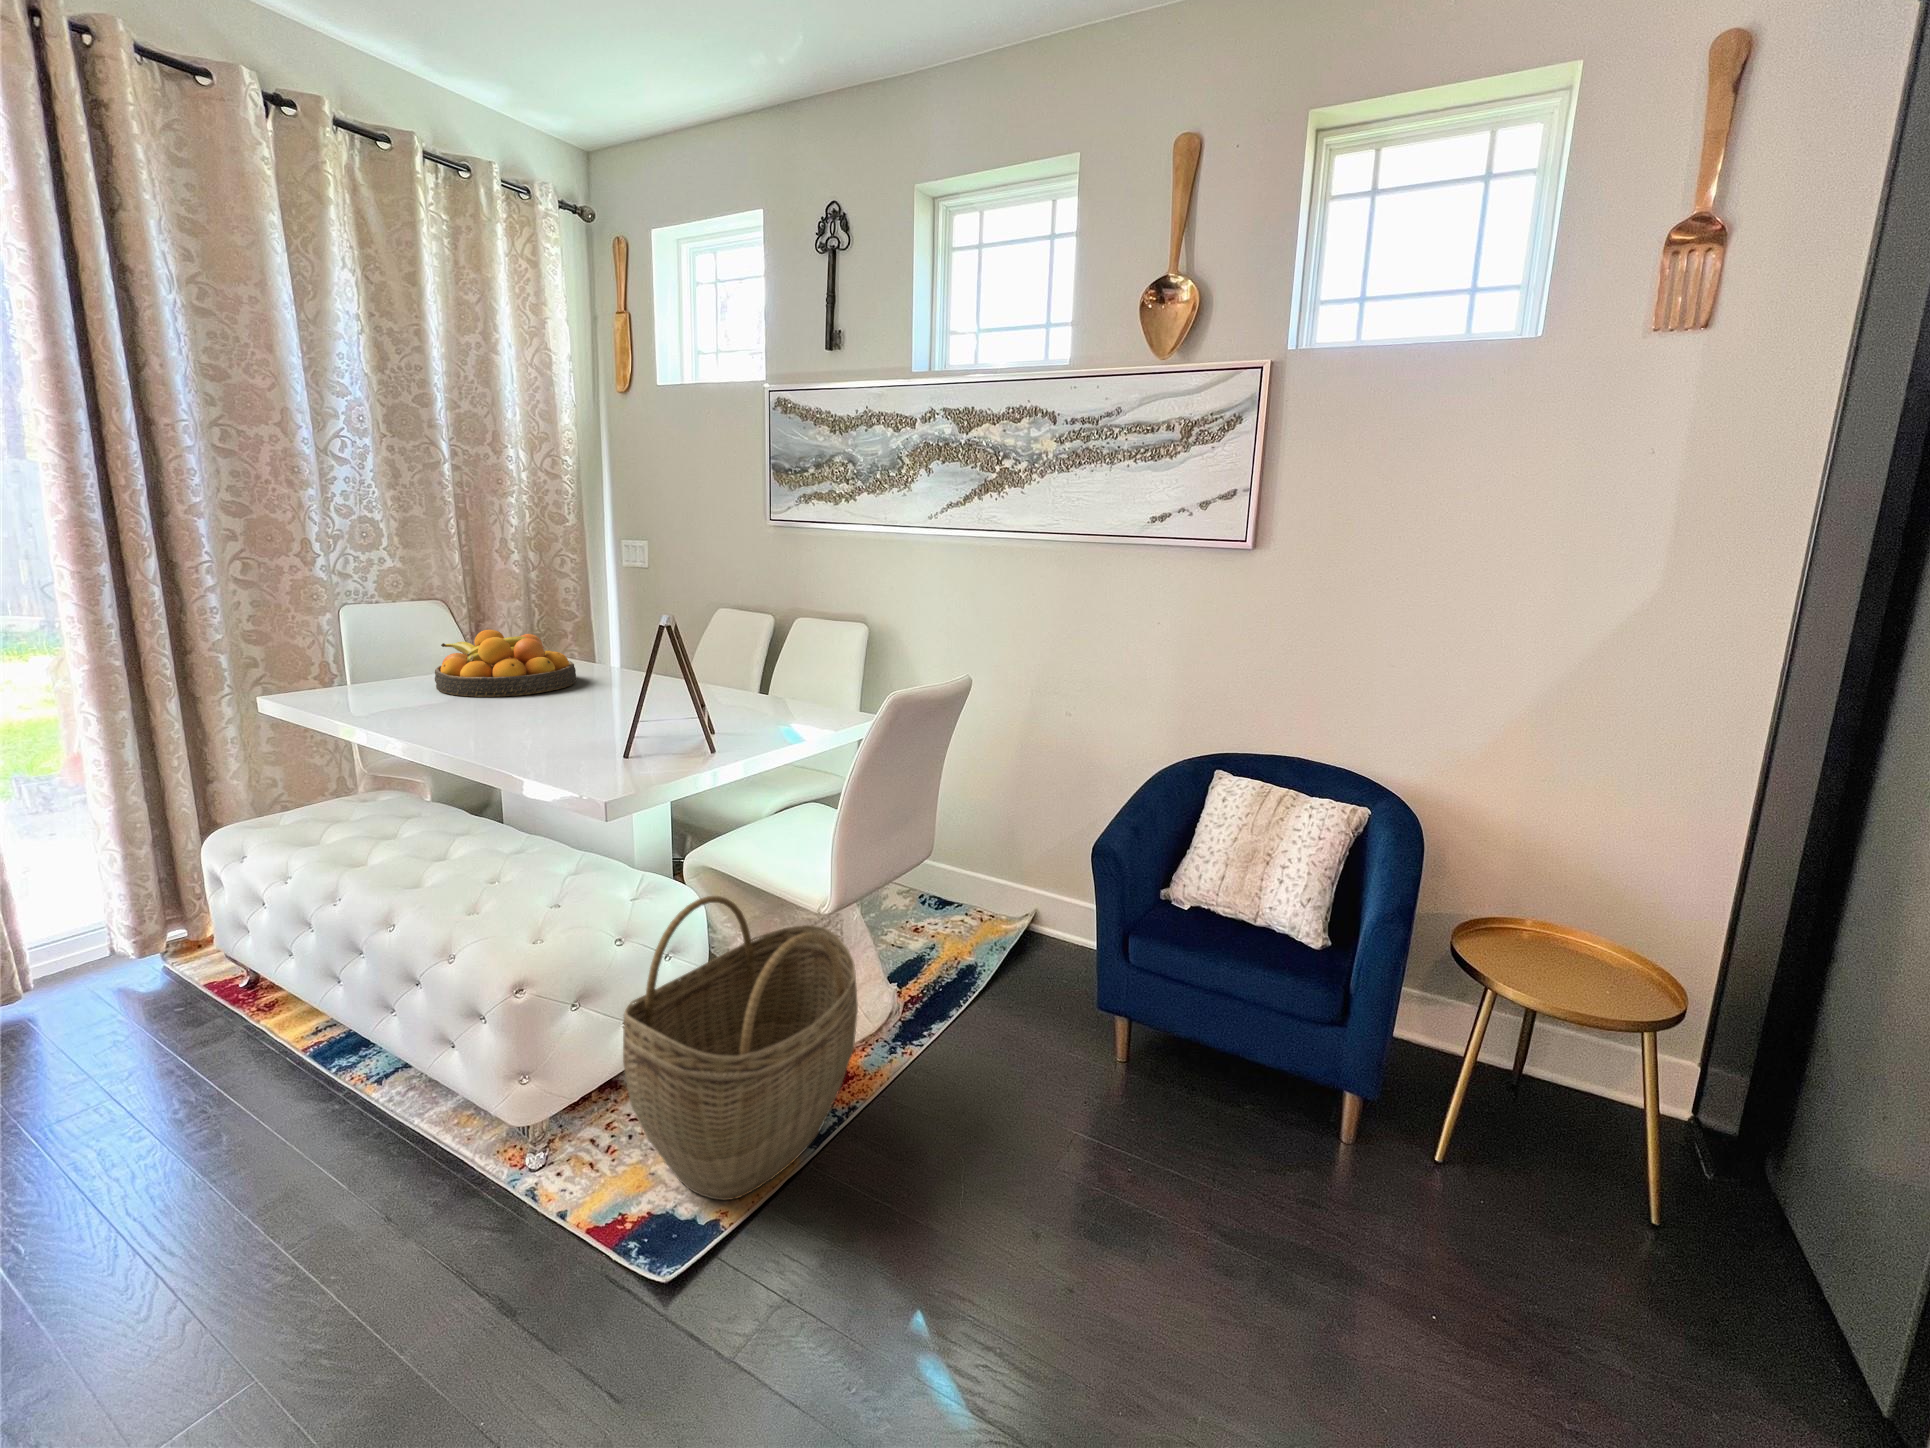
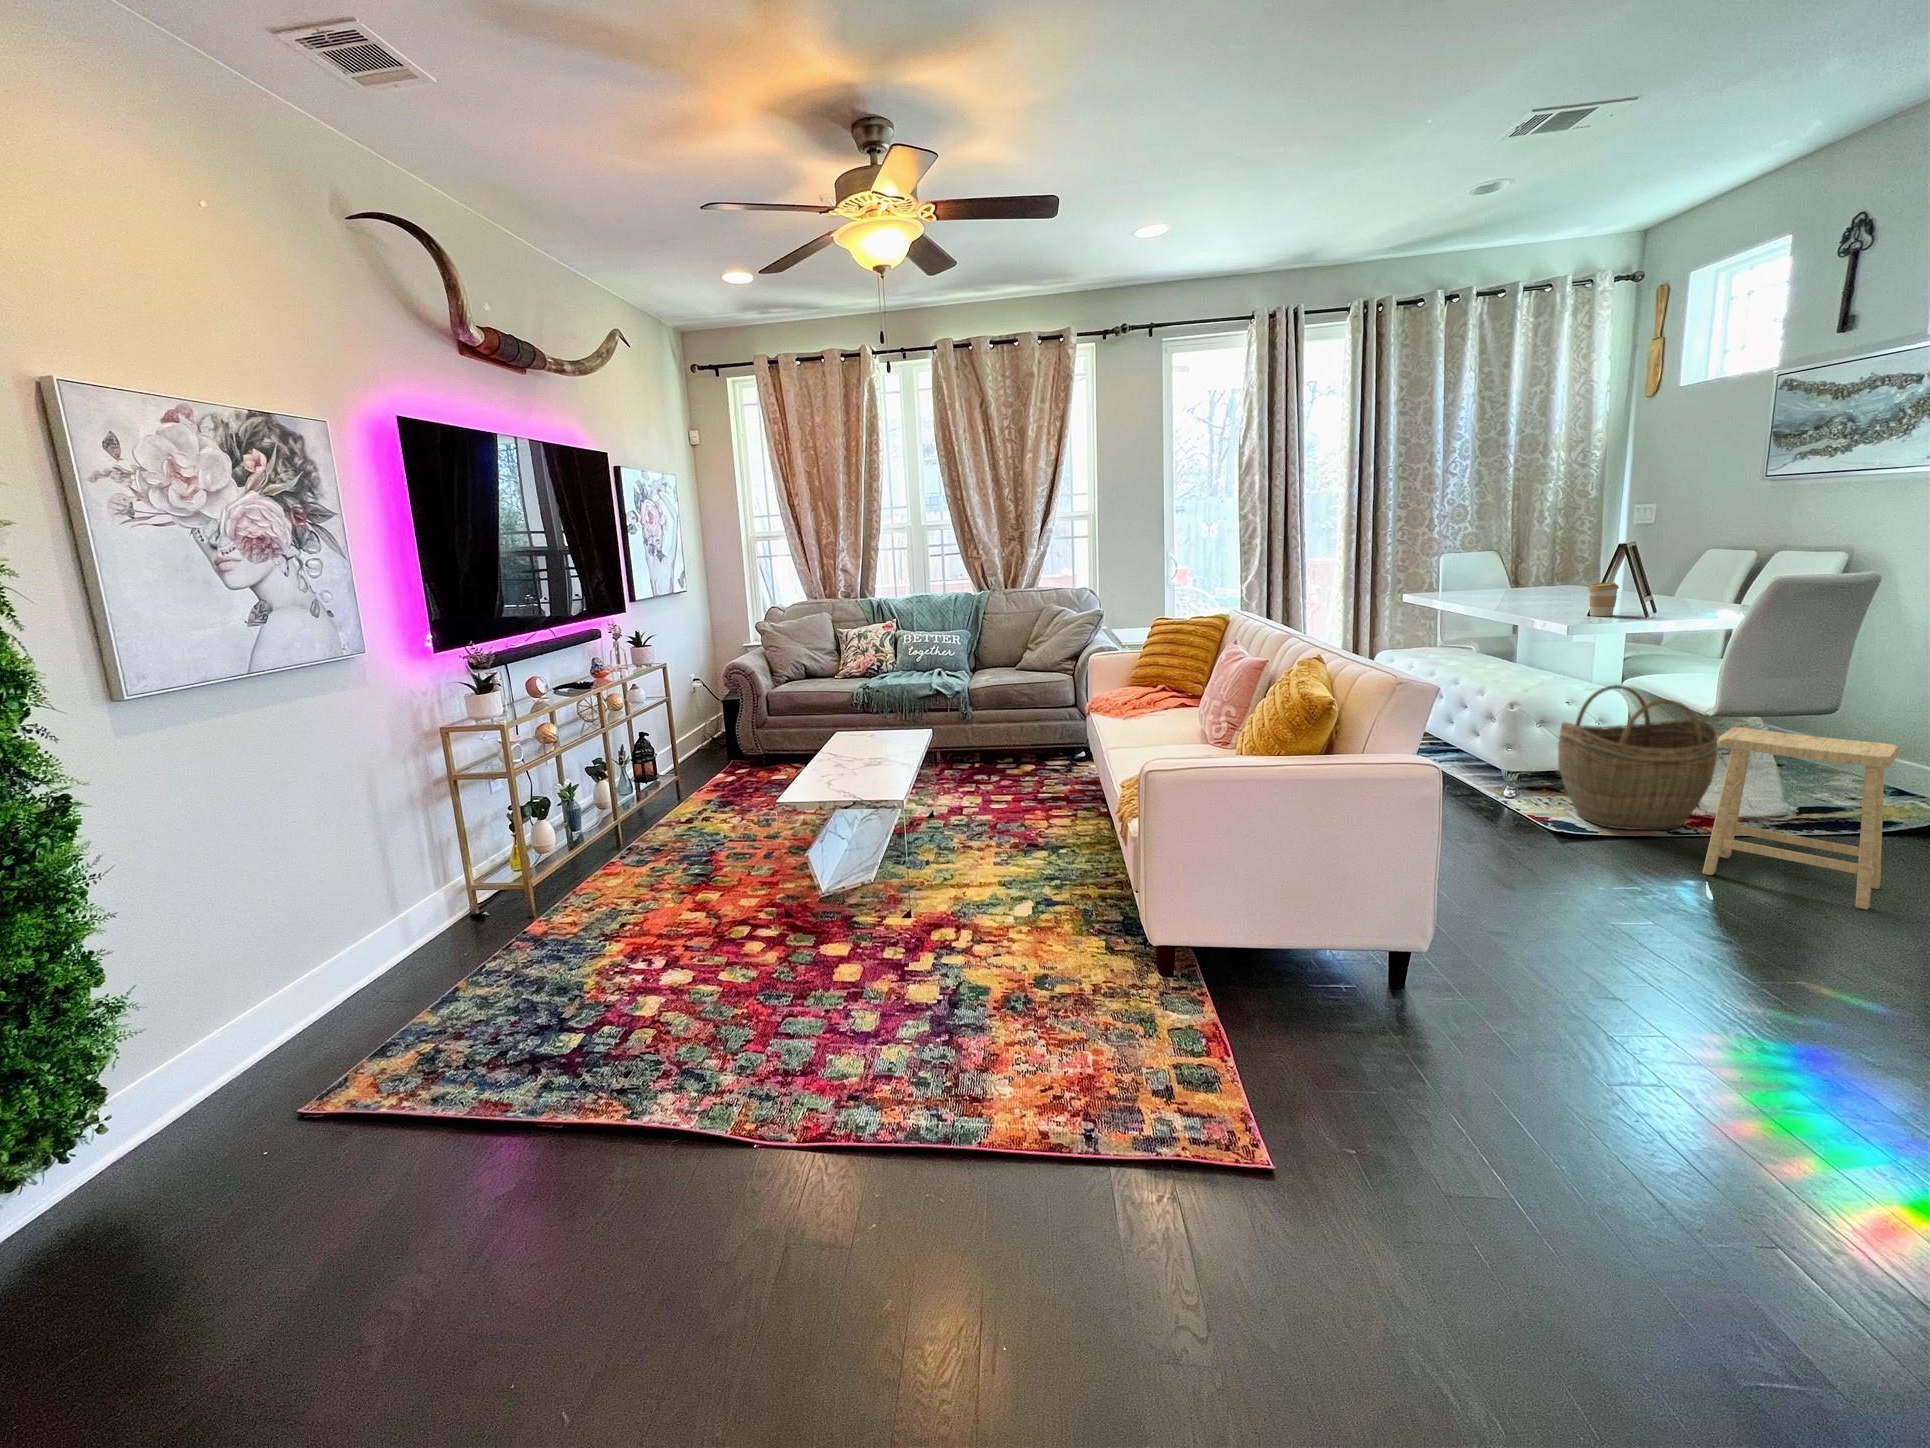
fruit bowl: present [435,630,576,697] -> none [1488,562,1573,596]
coffee cup: none [624,696,673,764] -> present [1588,582,1619,616]
footstool: none [904,962,1127,1293] -> present [1703,727,1899,910]

